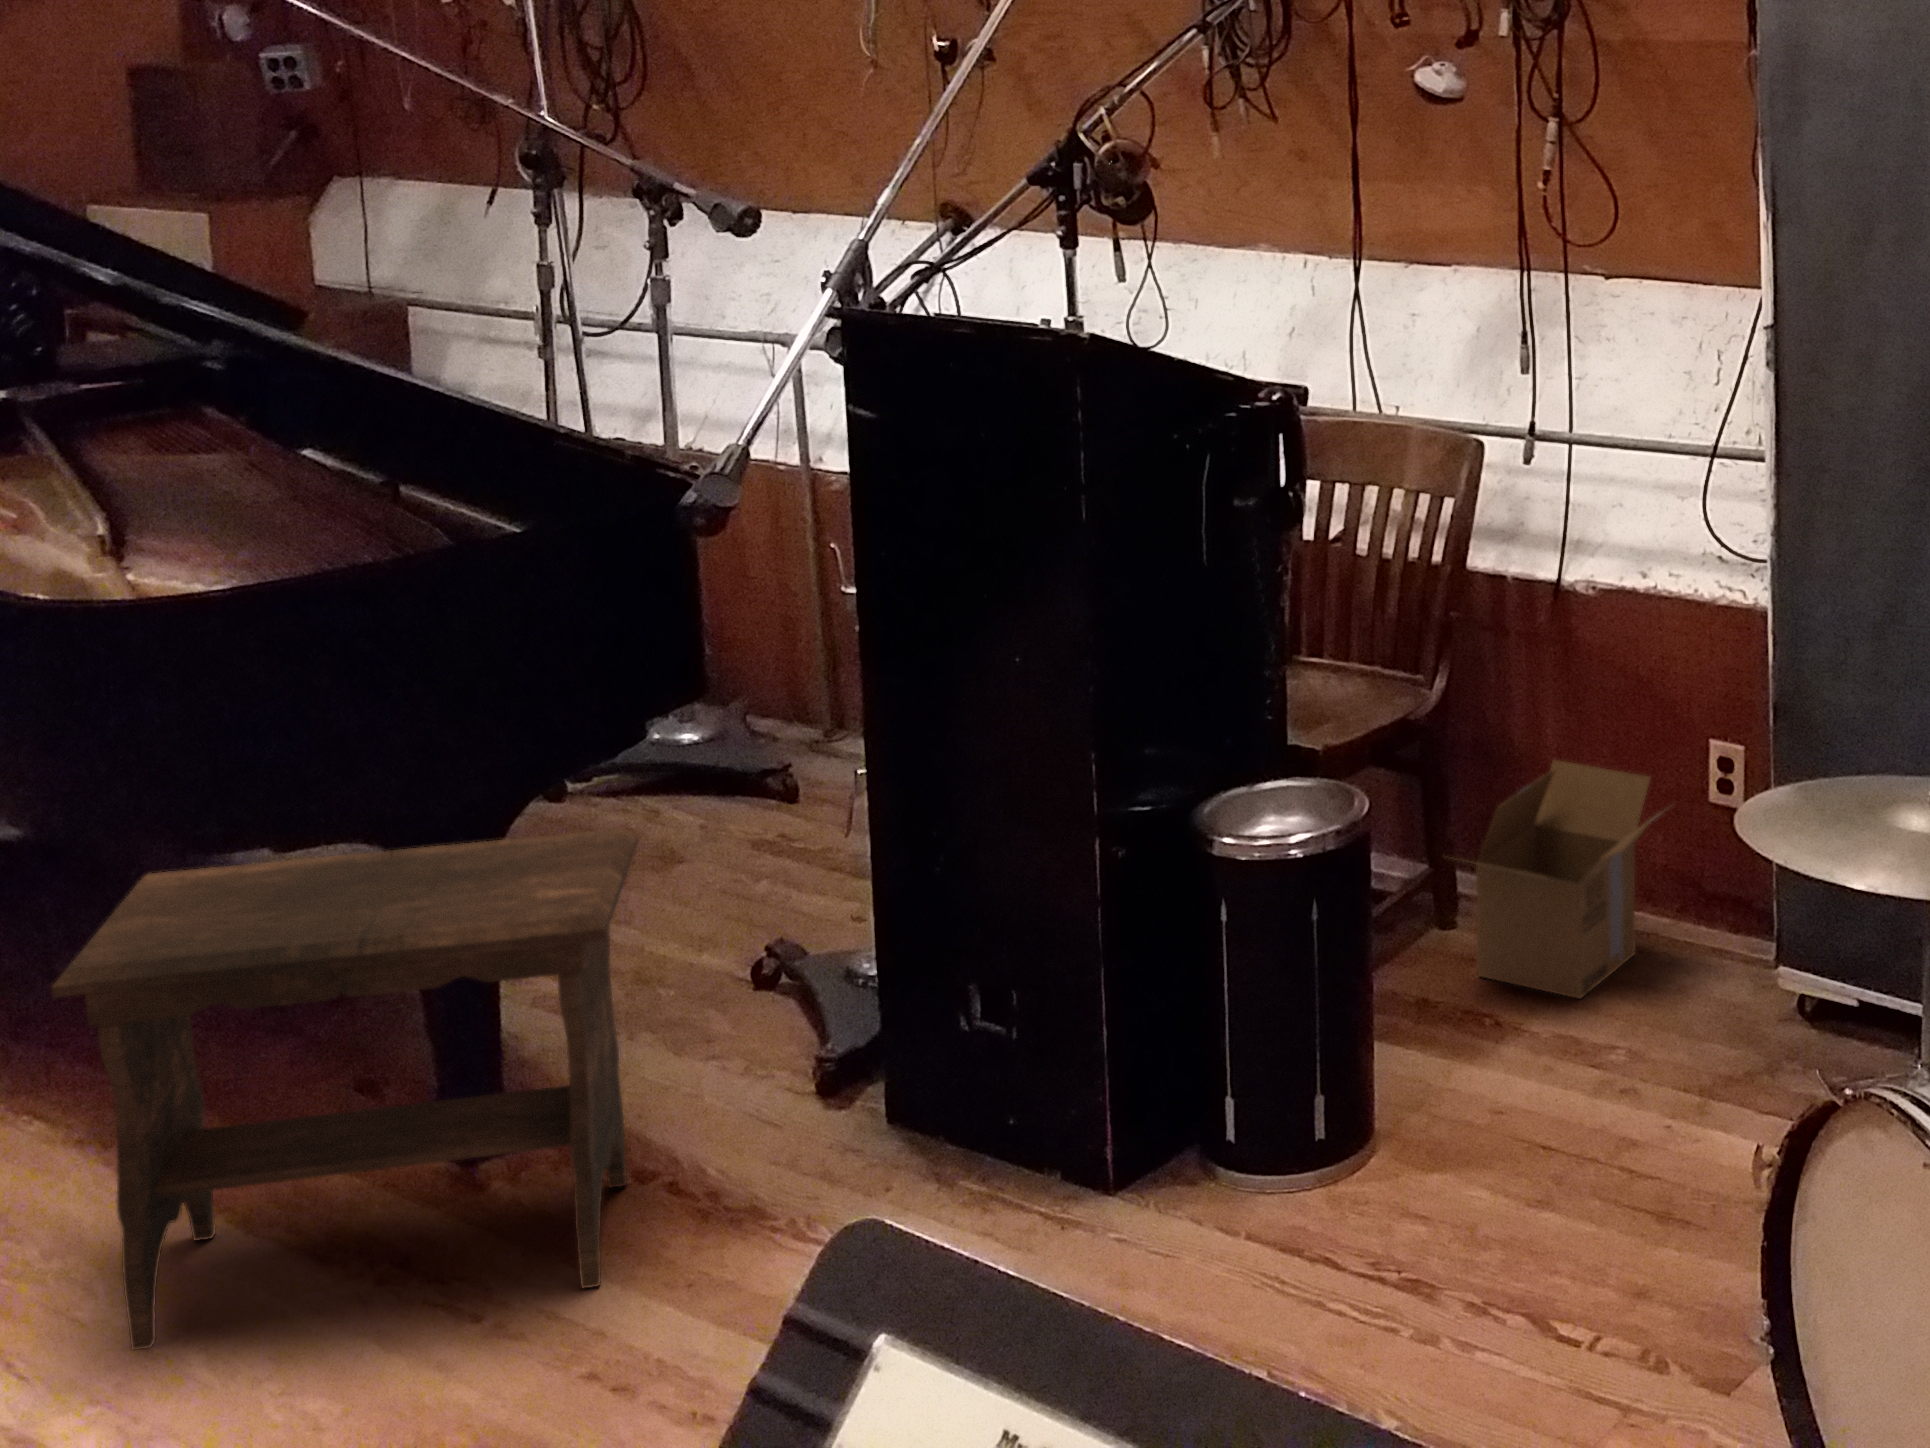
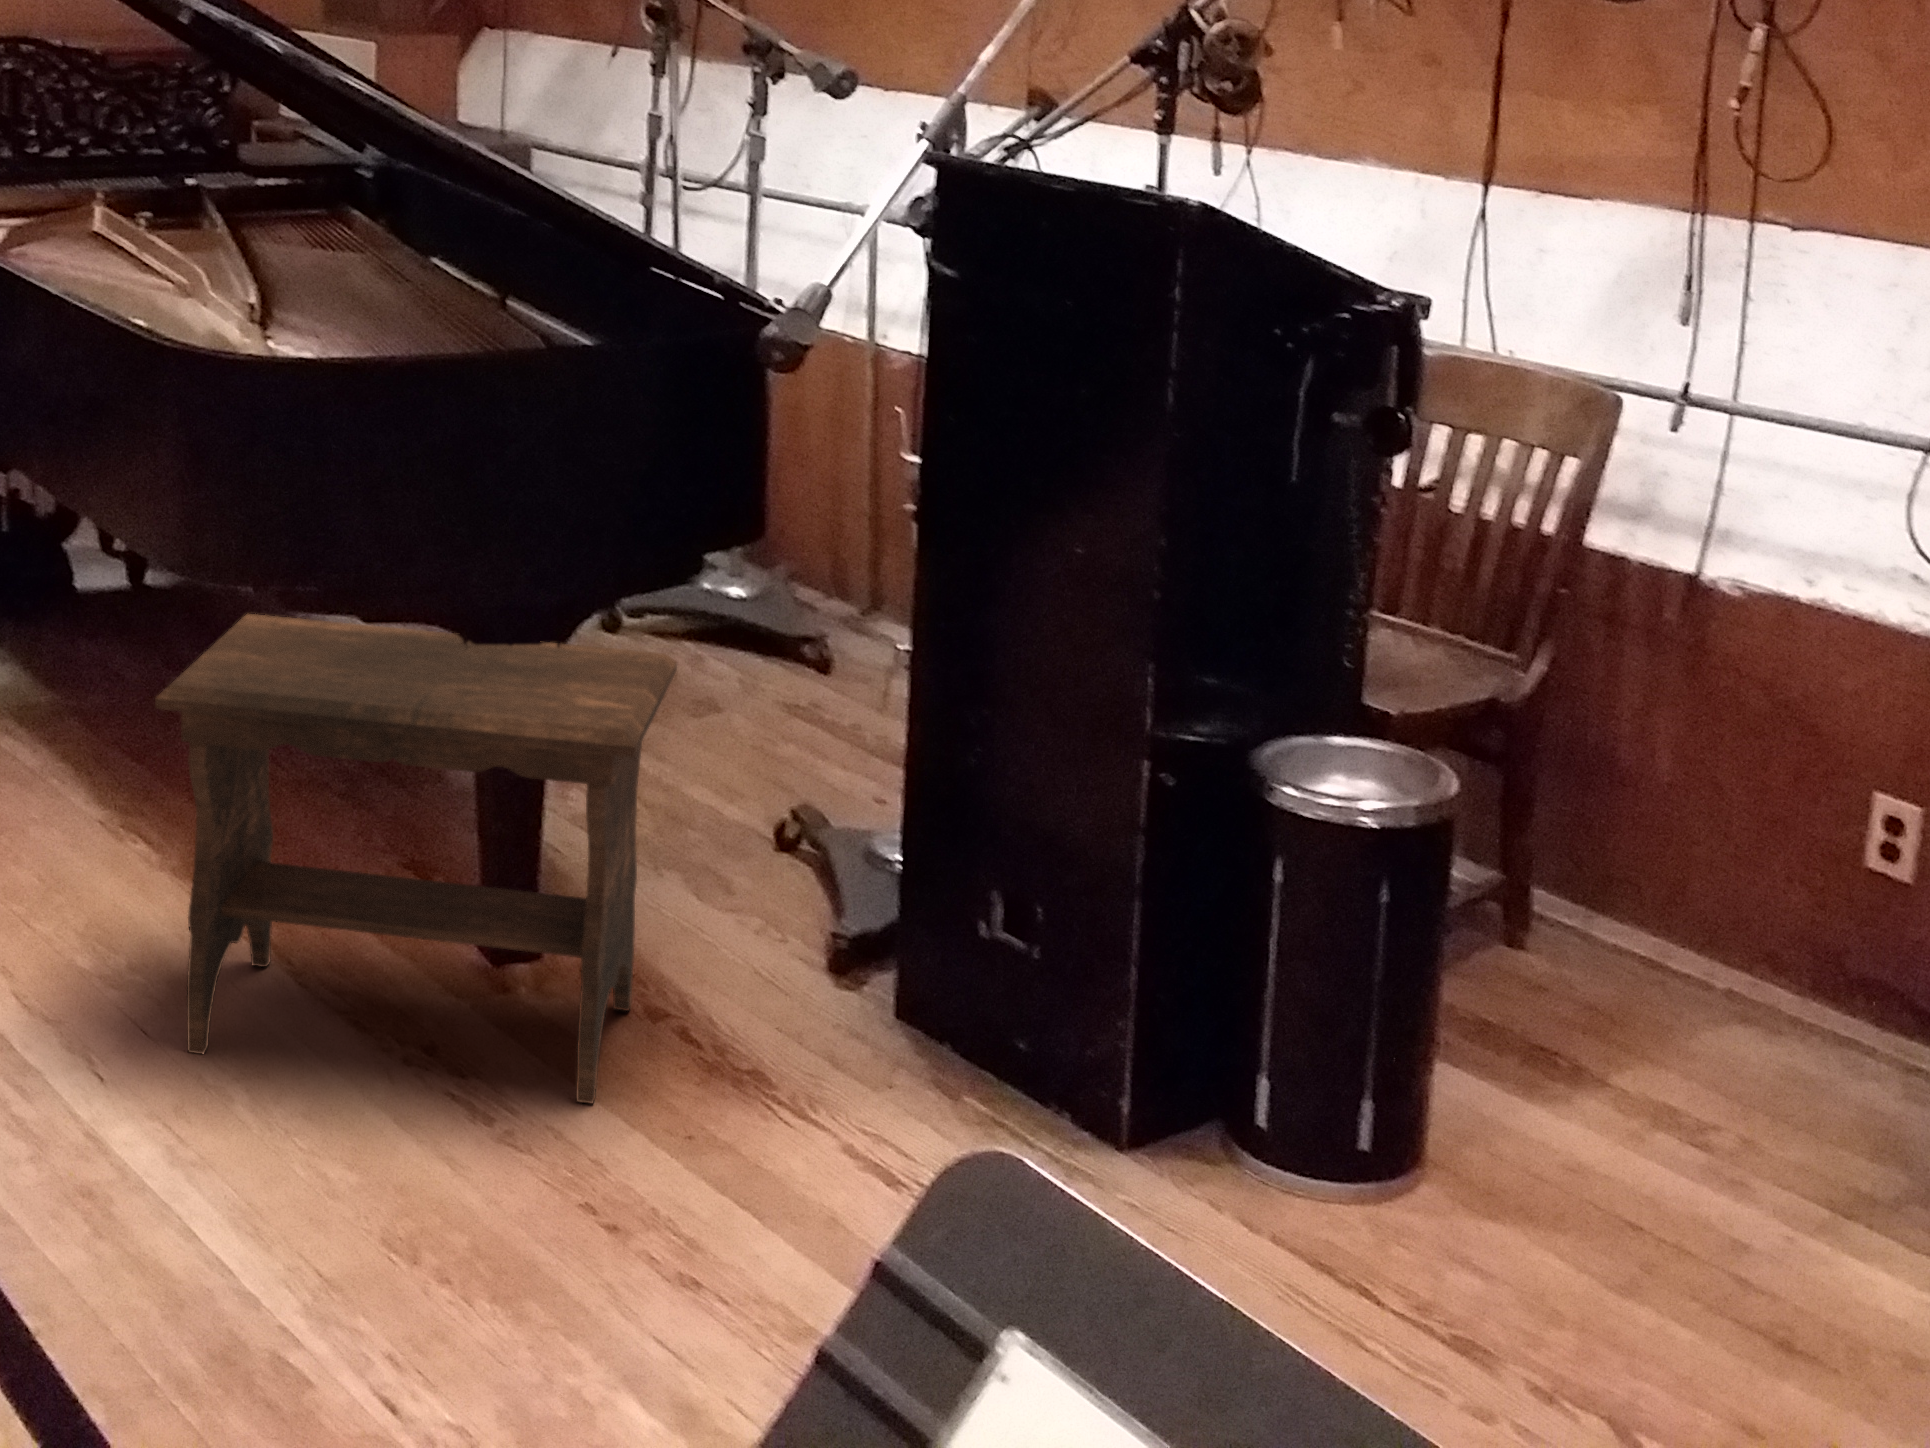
cardboard box: present [1467,760,1670,999] -> none [1528,779,1829,1062]

